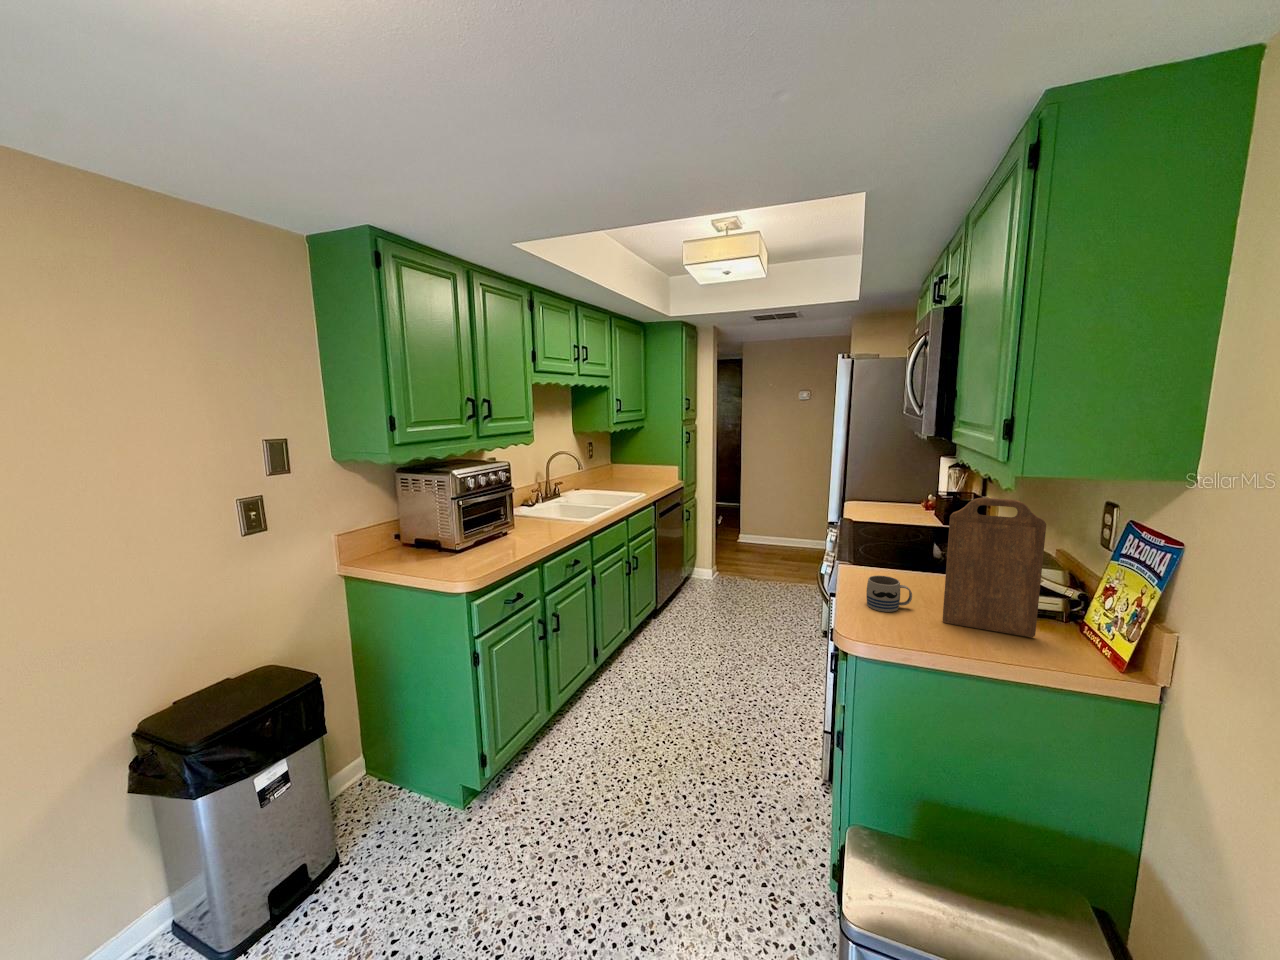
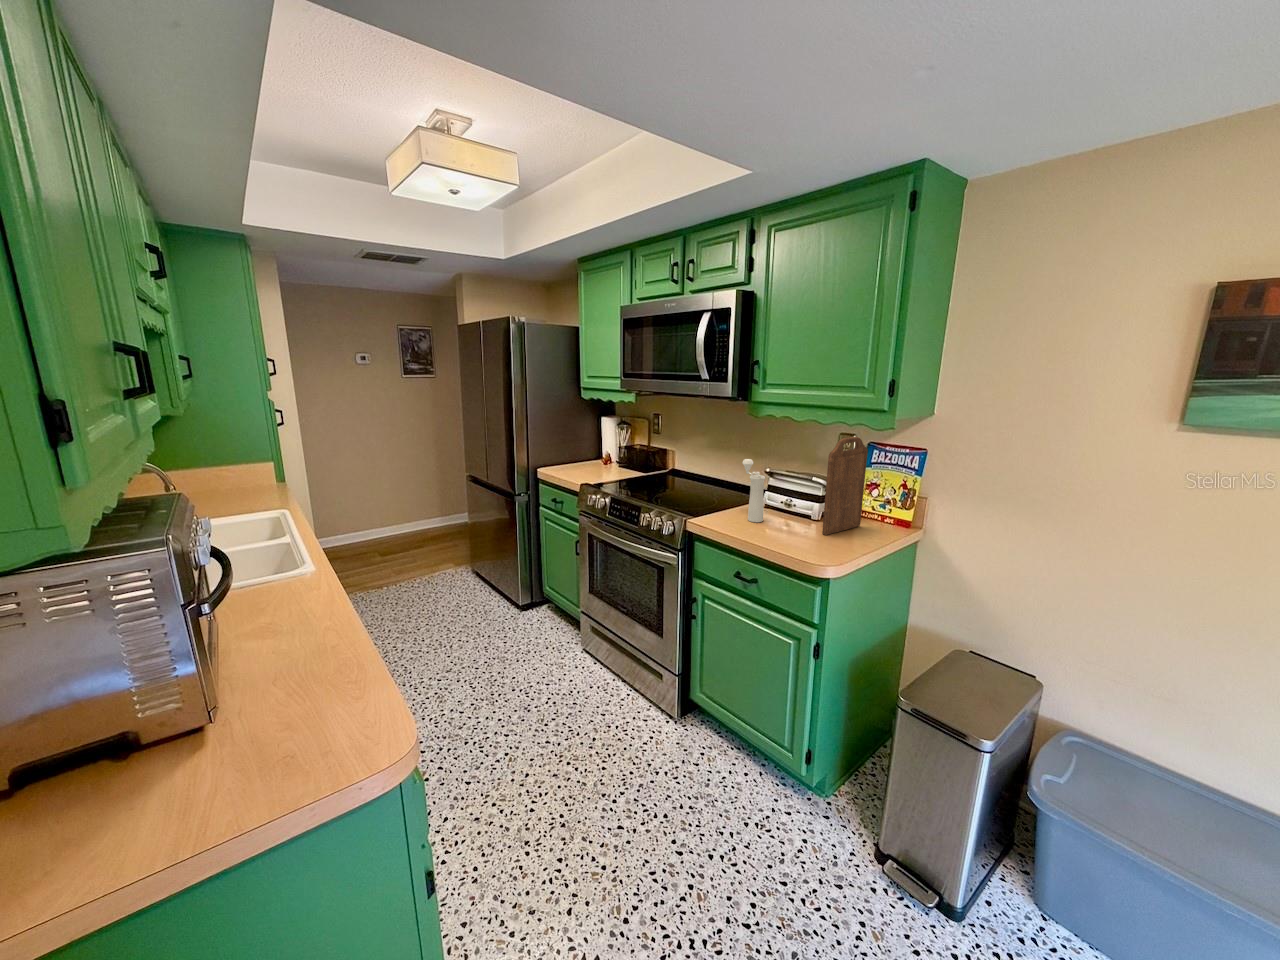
pepper mill: none [897,513,936,589] -> present [742,459,765,522]
mug: present [867,576,912,612] -> none [775,514,801,543]

